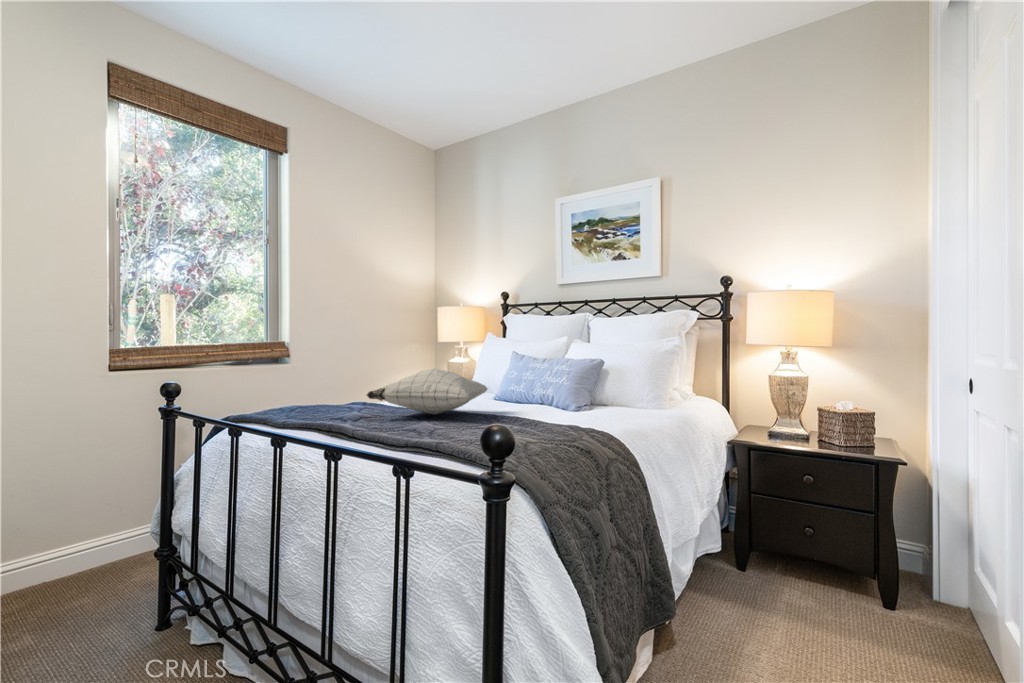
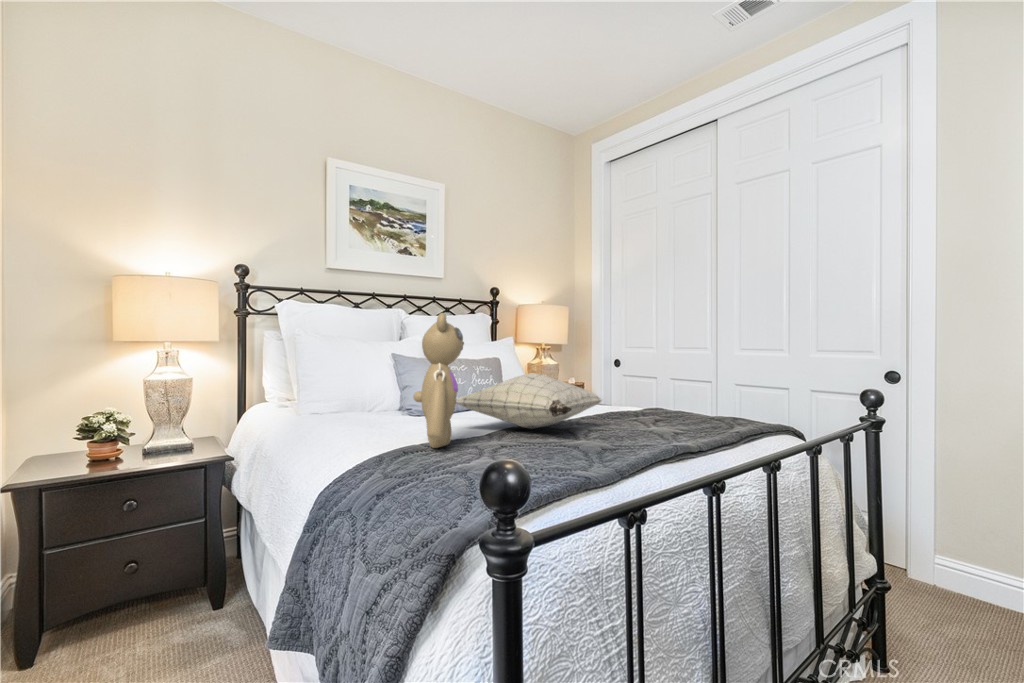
teddy bear: none [311,327,364,409] -> present [413,313,464,448]

